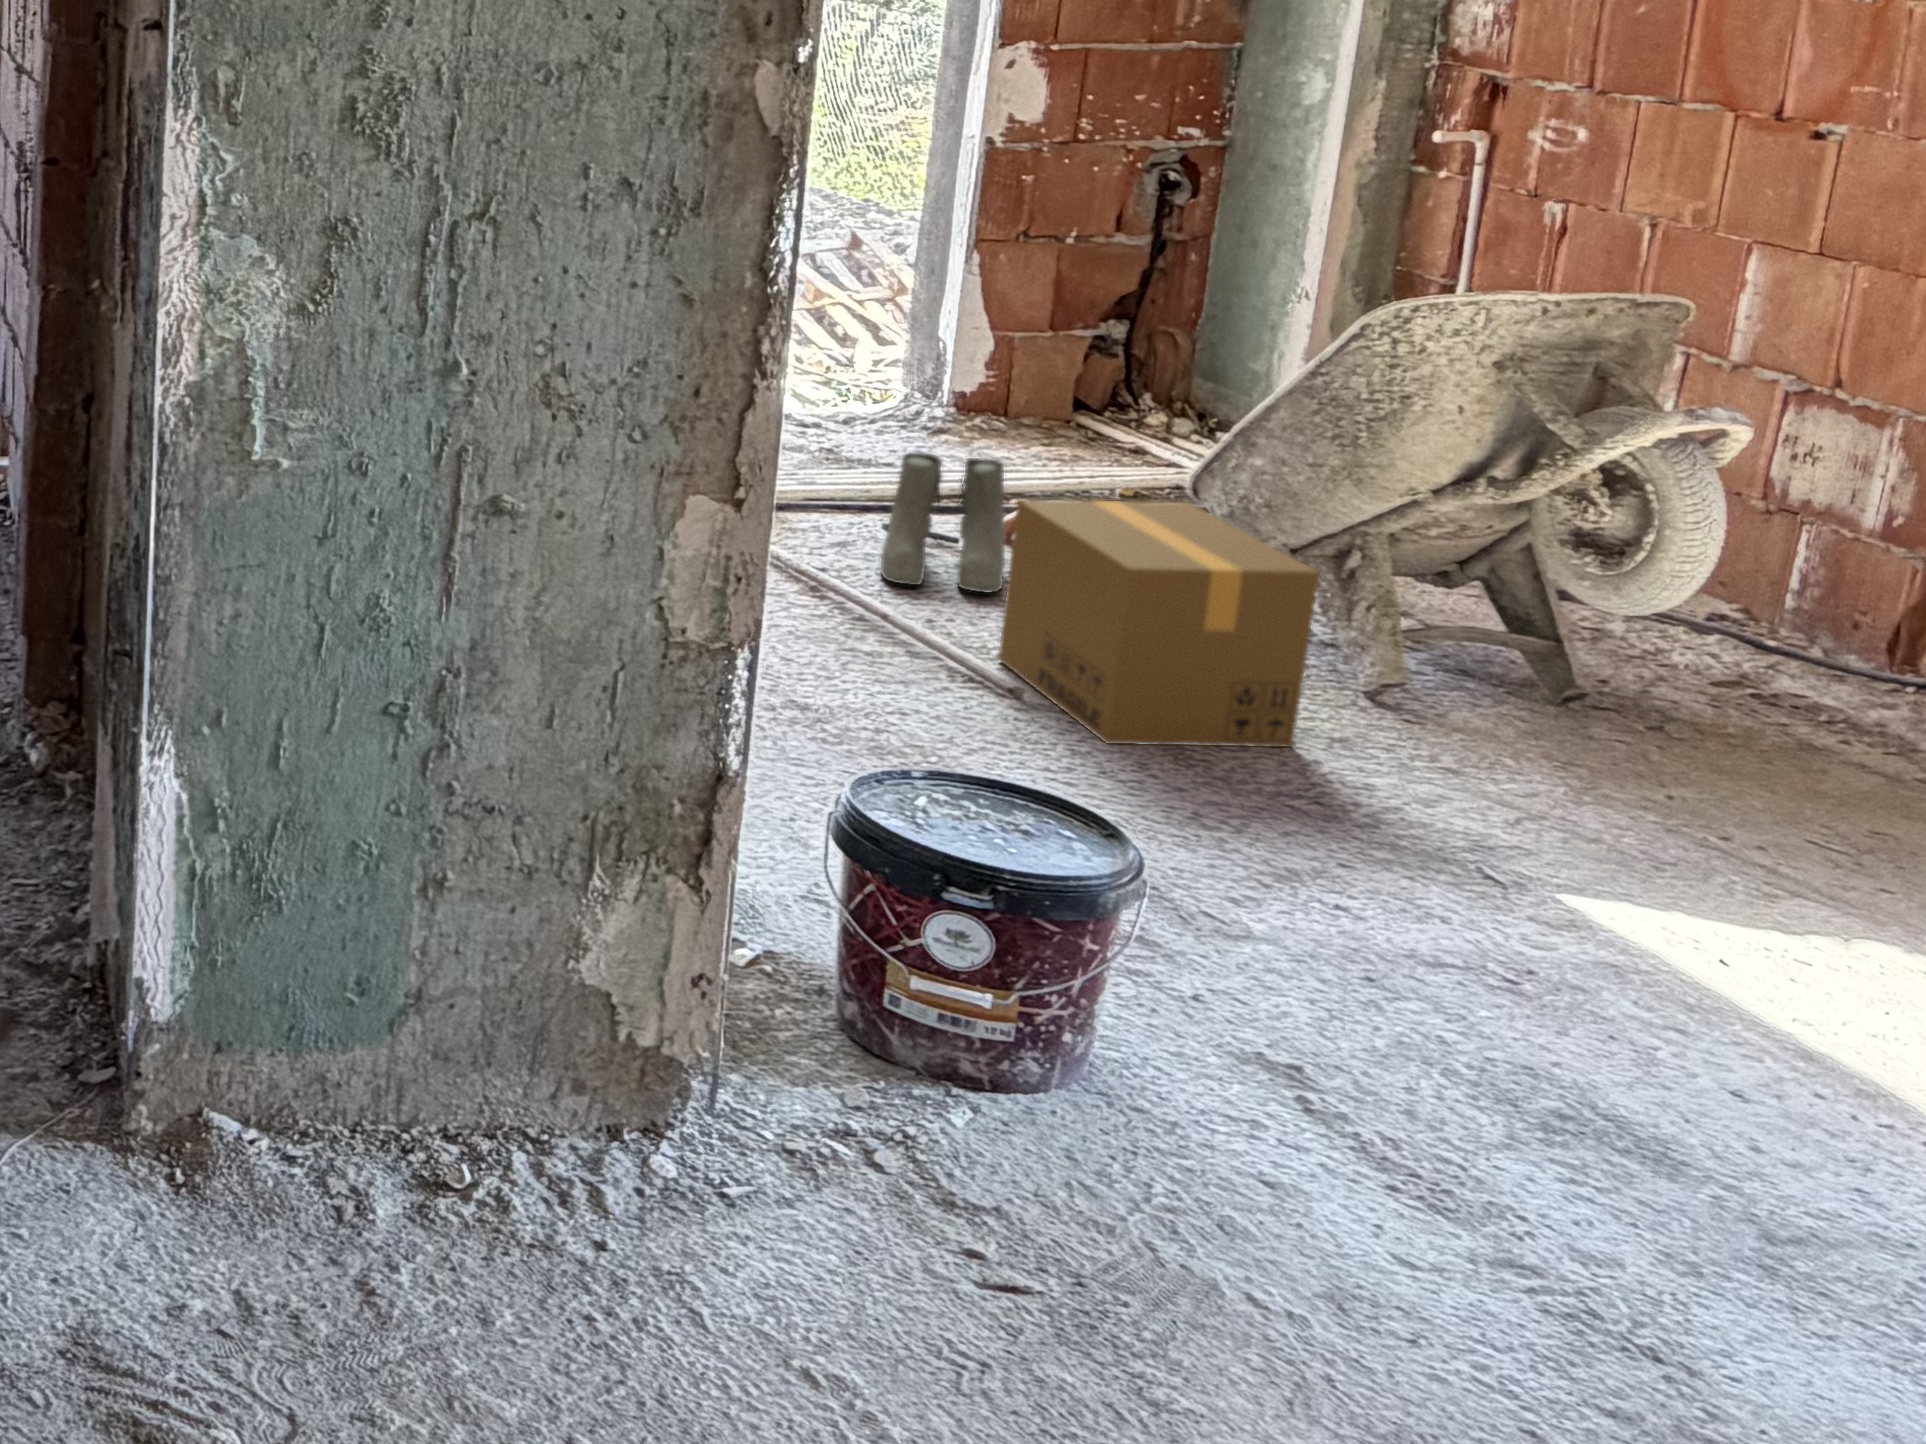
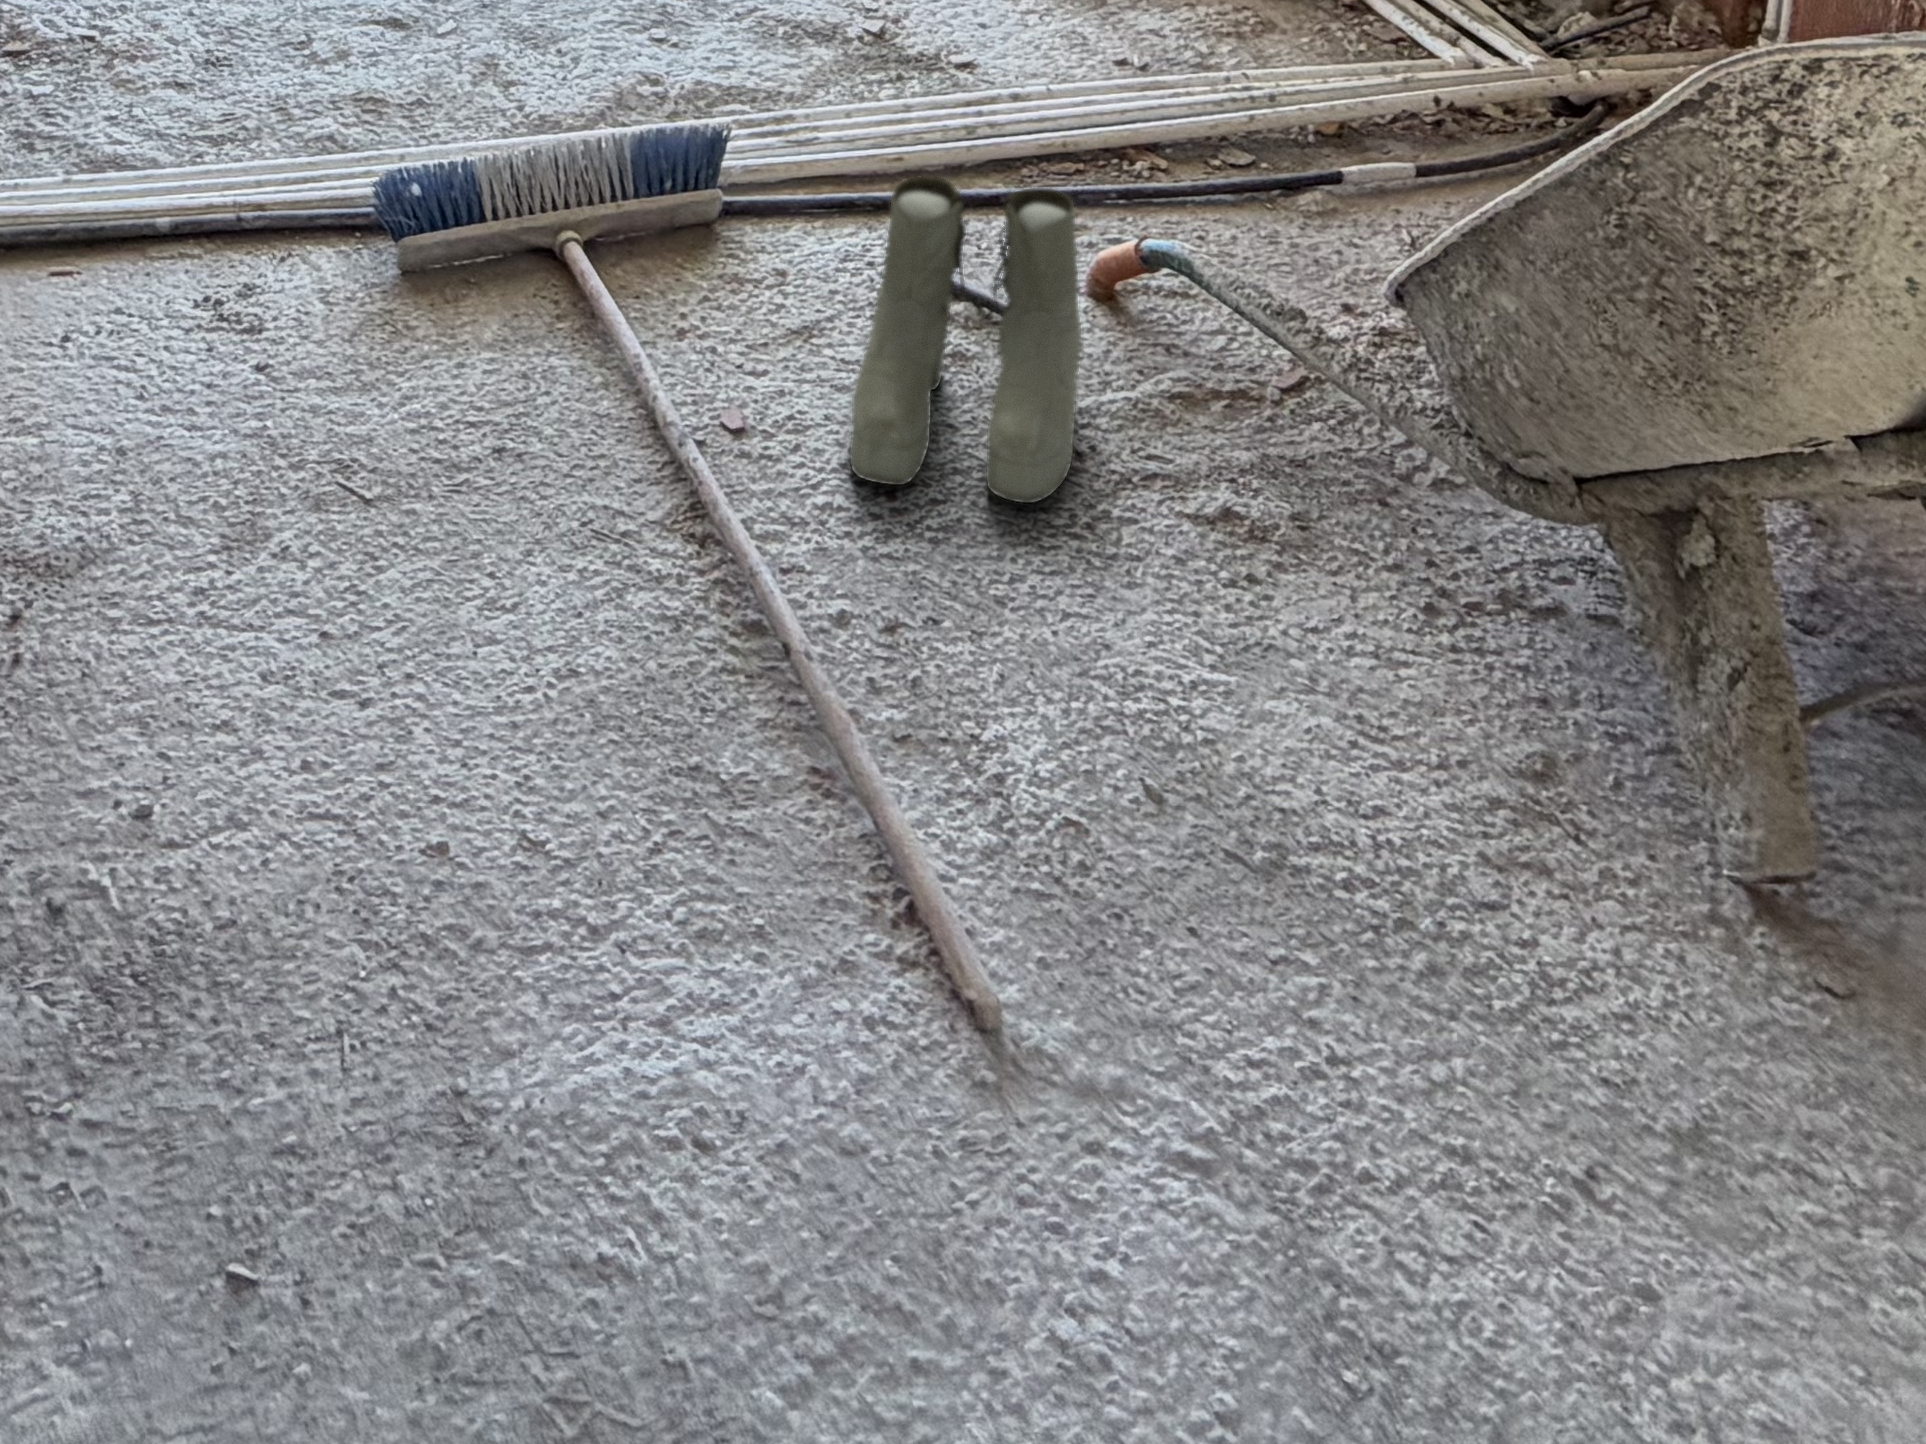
cardboard box: present [999,500,1319,747] -> none [1000,426,1650,1246]

